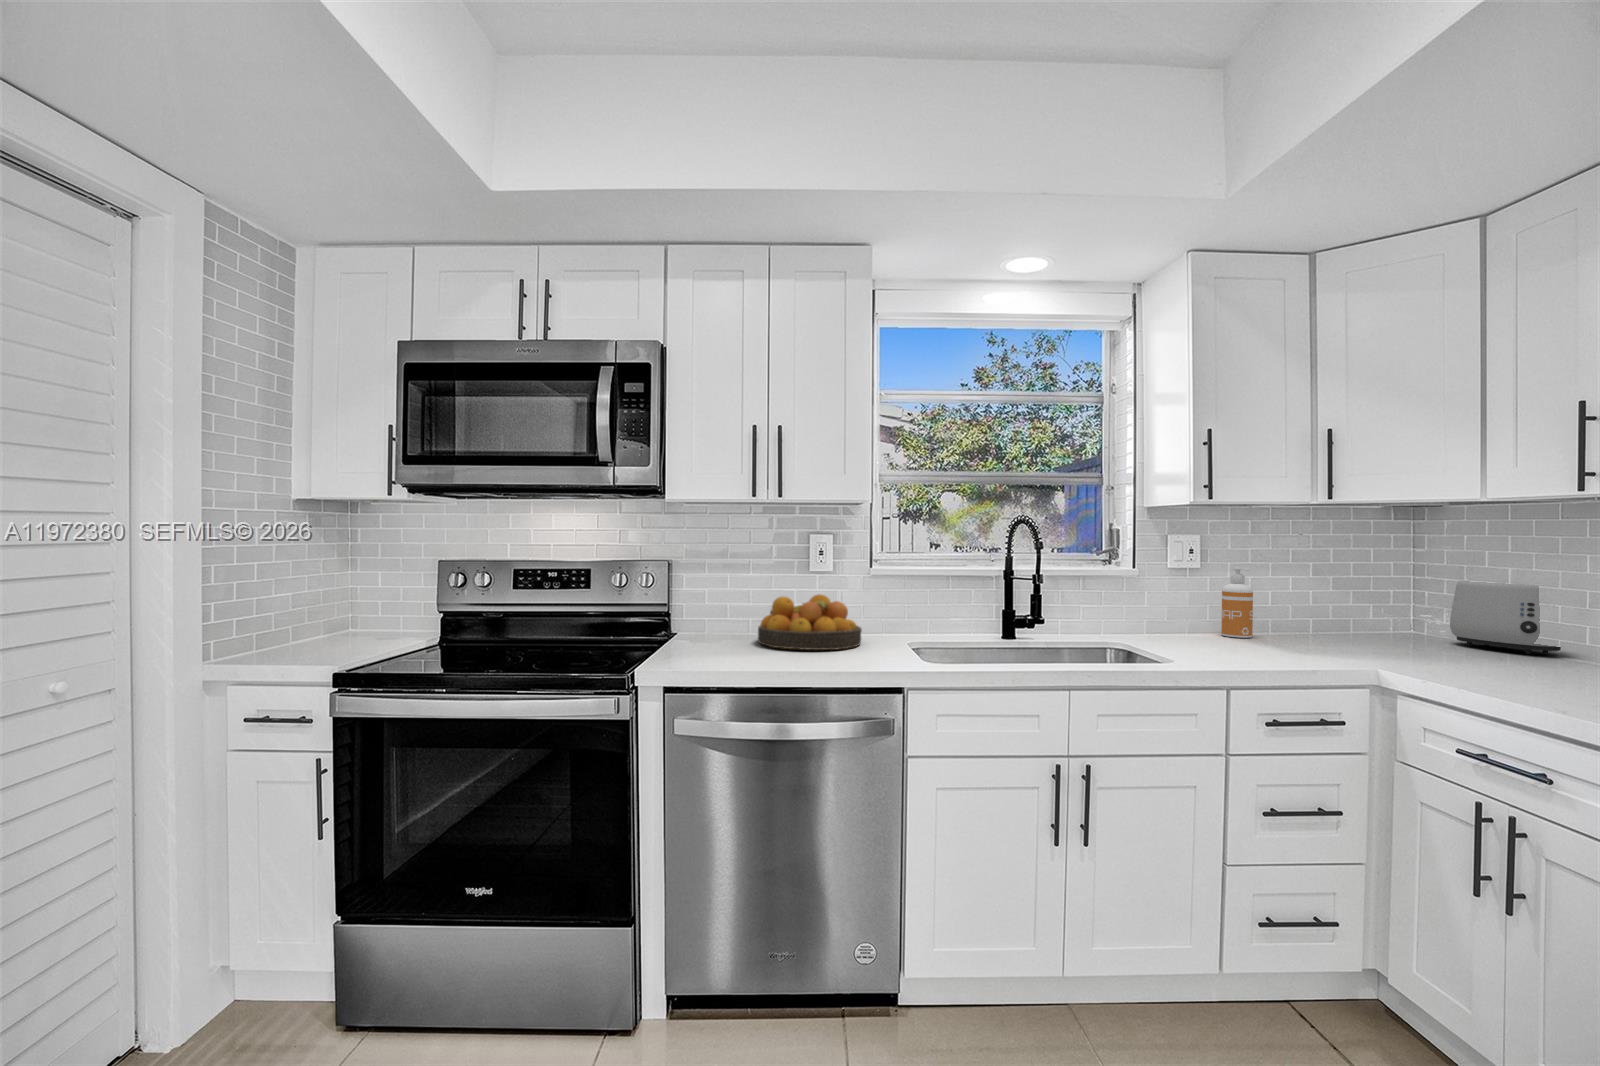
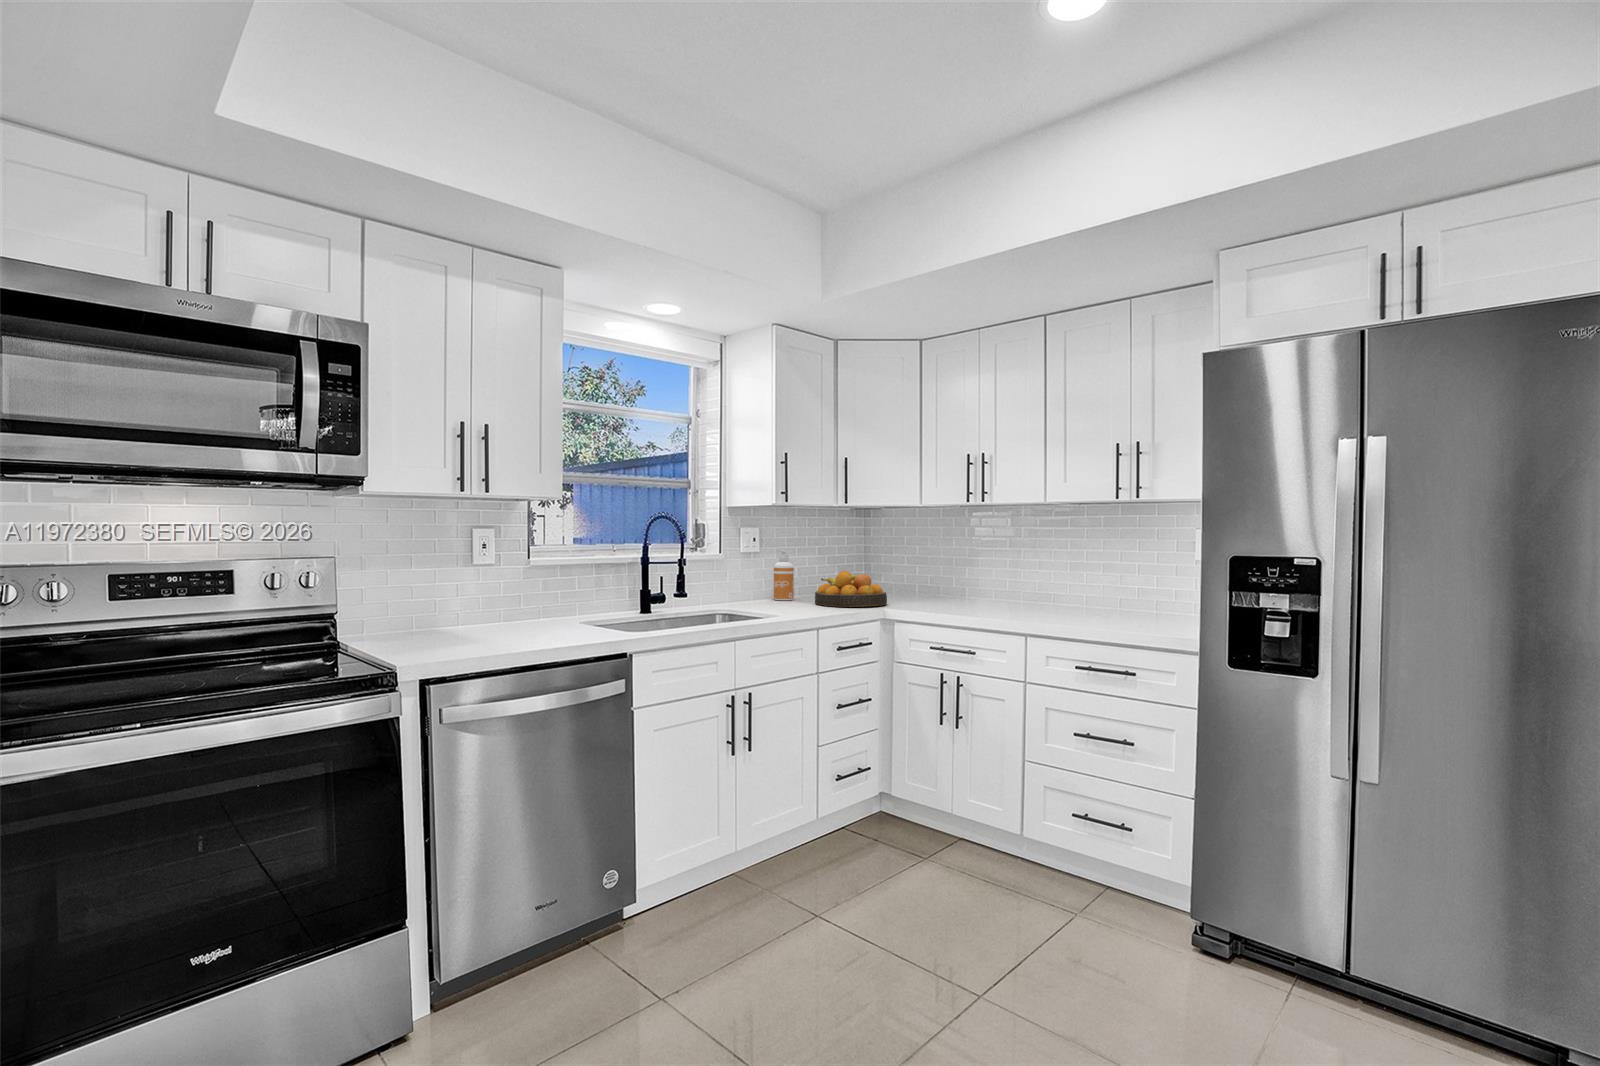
toaster: present [1450,580,1561,654] -> none [889,555,947,596]
fruit bowl: present [758,594,862,650] -> present [815,571,887,607]

